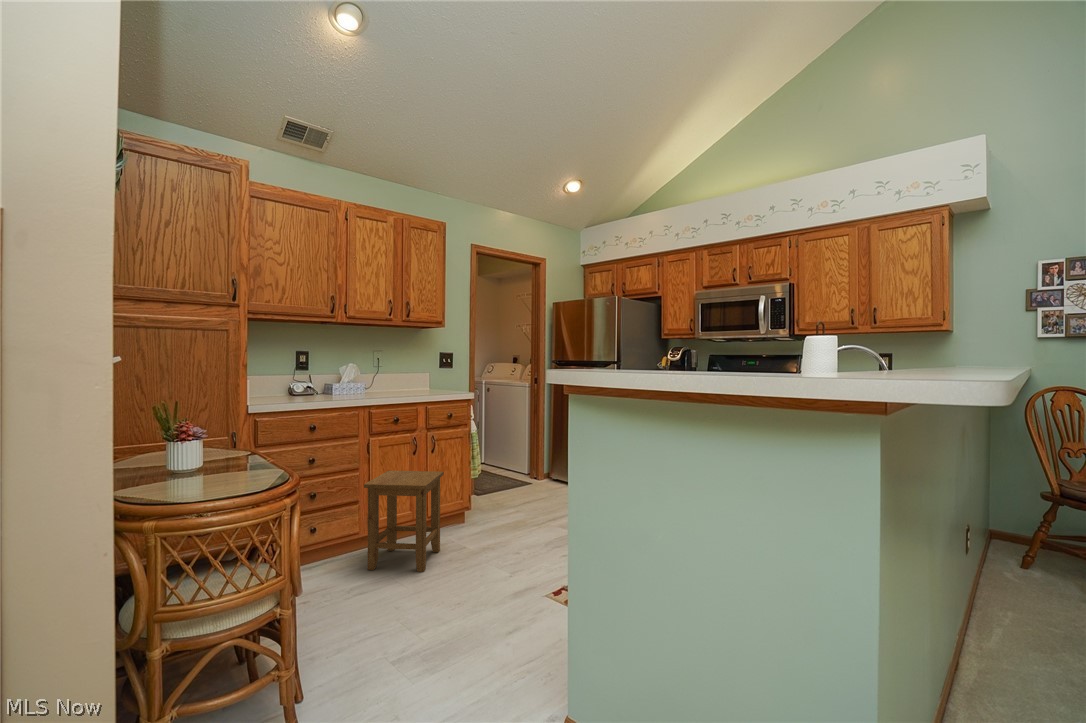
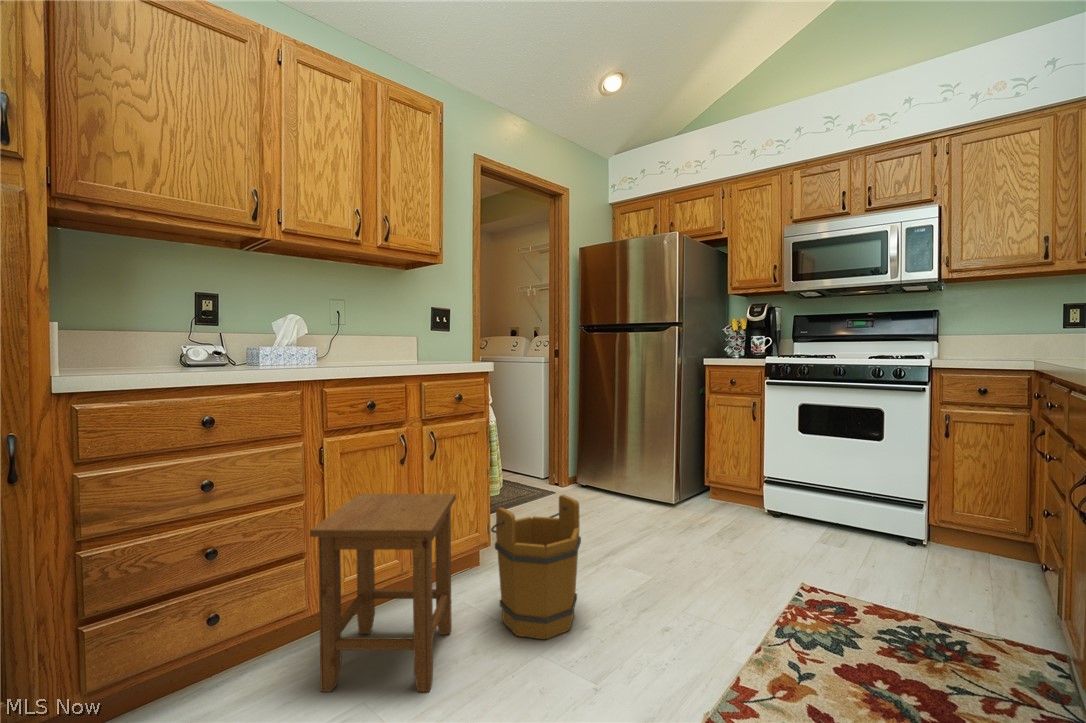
bucket: none [465,475,518,556] -> present [491,495,581,639]

